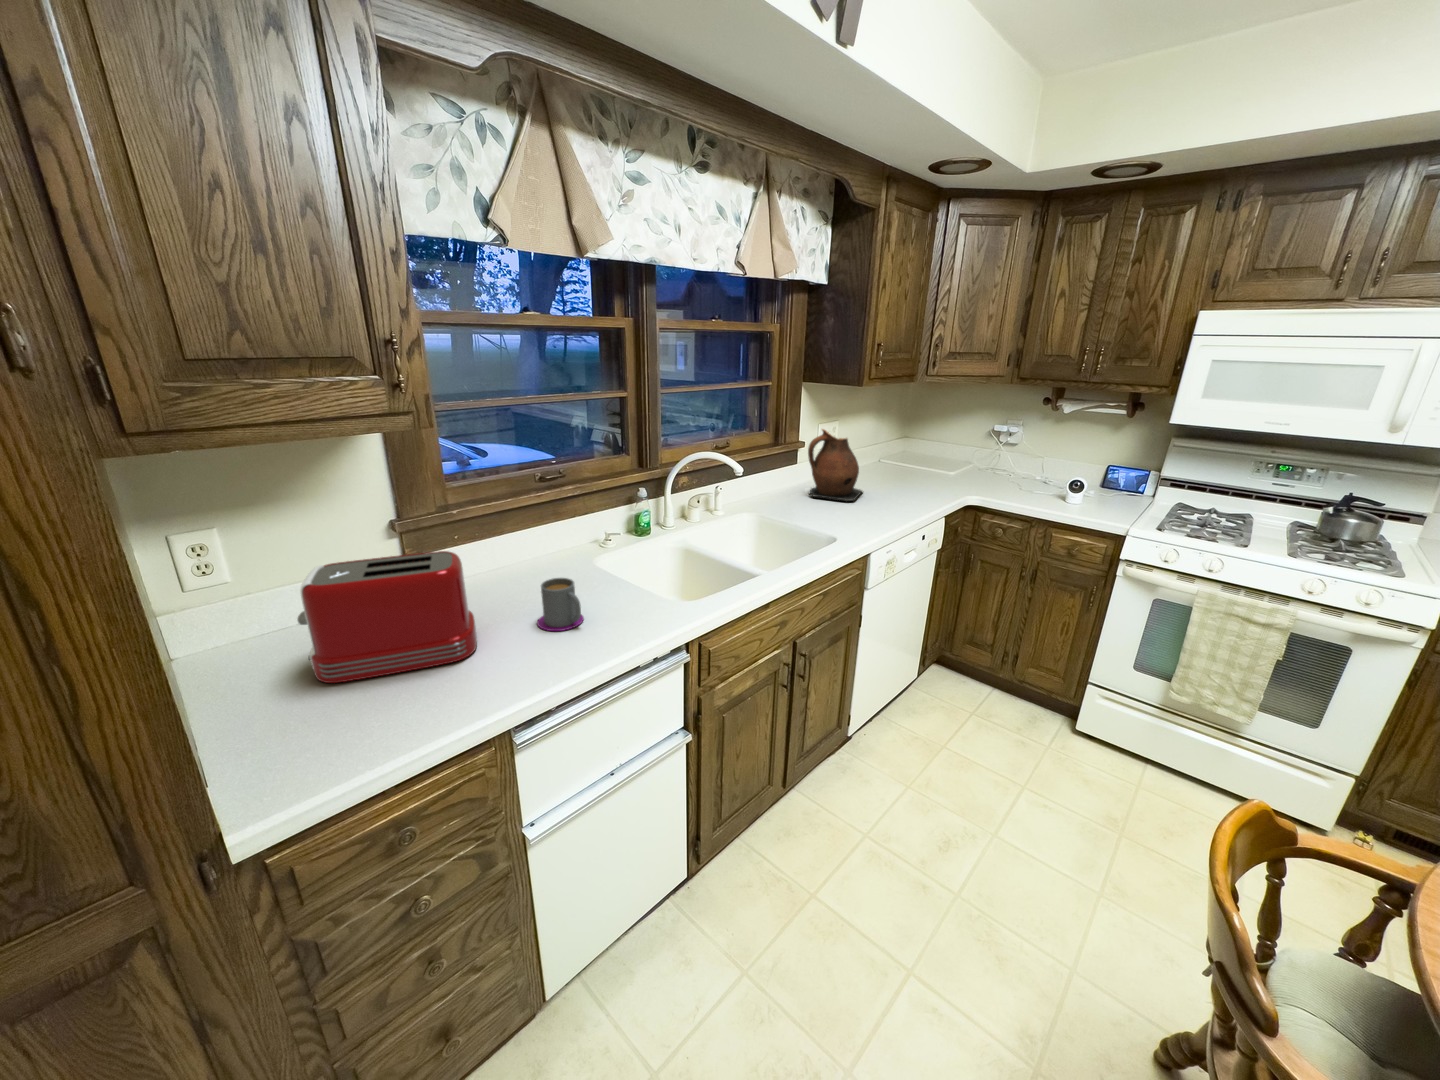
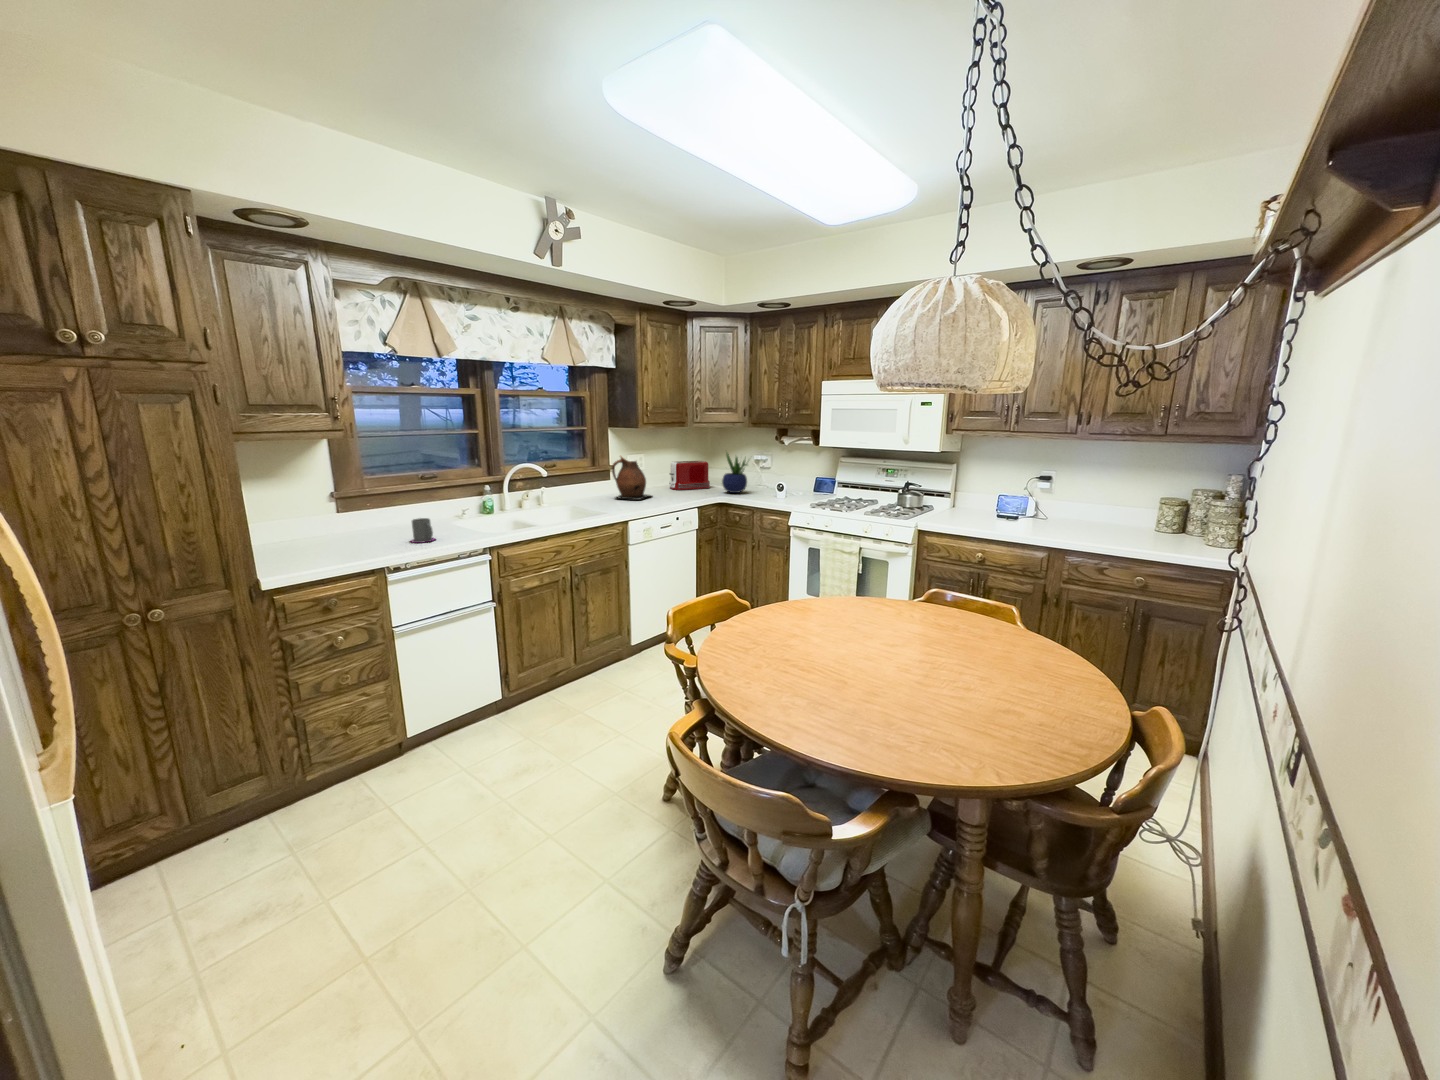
potted plant: none [961,418,1015,487] -> present [722,453,747,493]
toaster: present [297,551,477,683] -> present [669,461,710,490]

